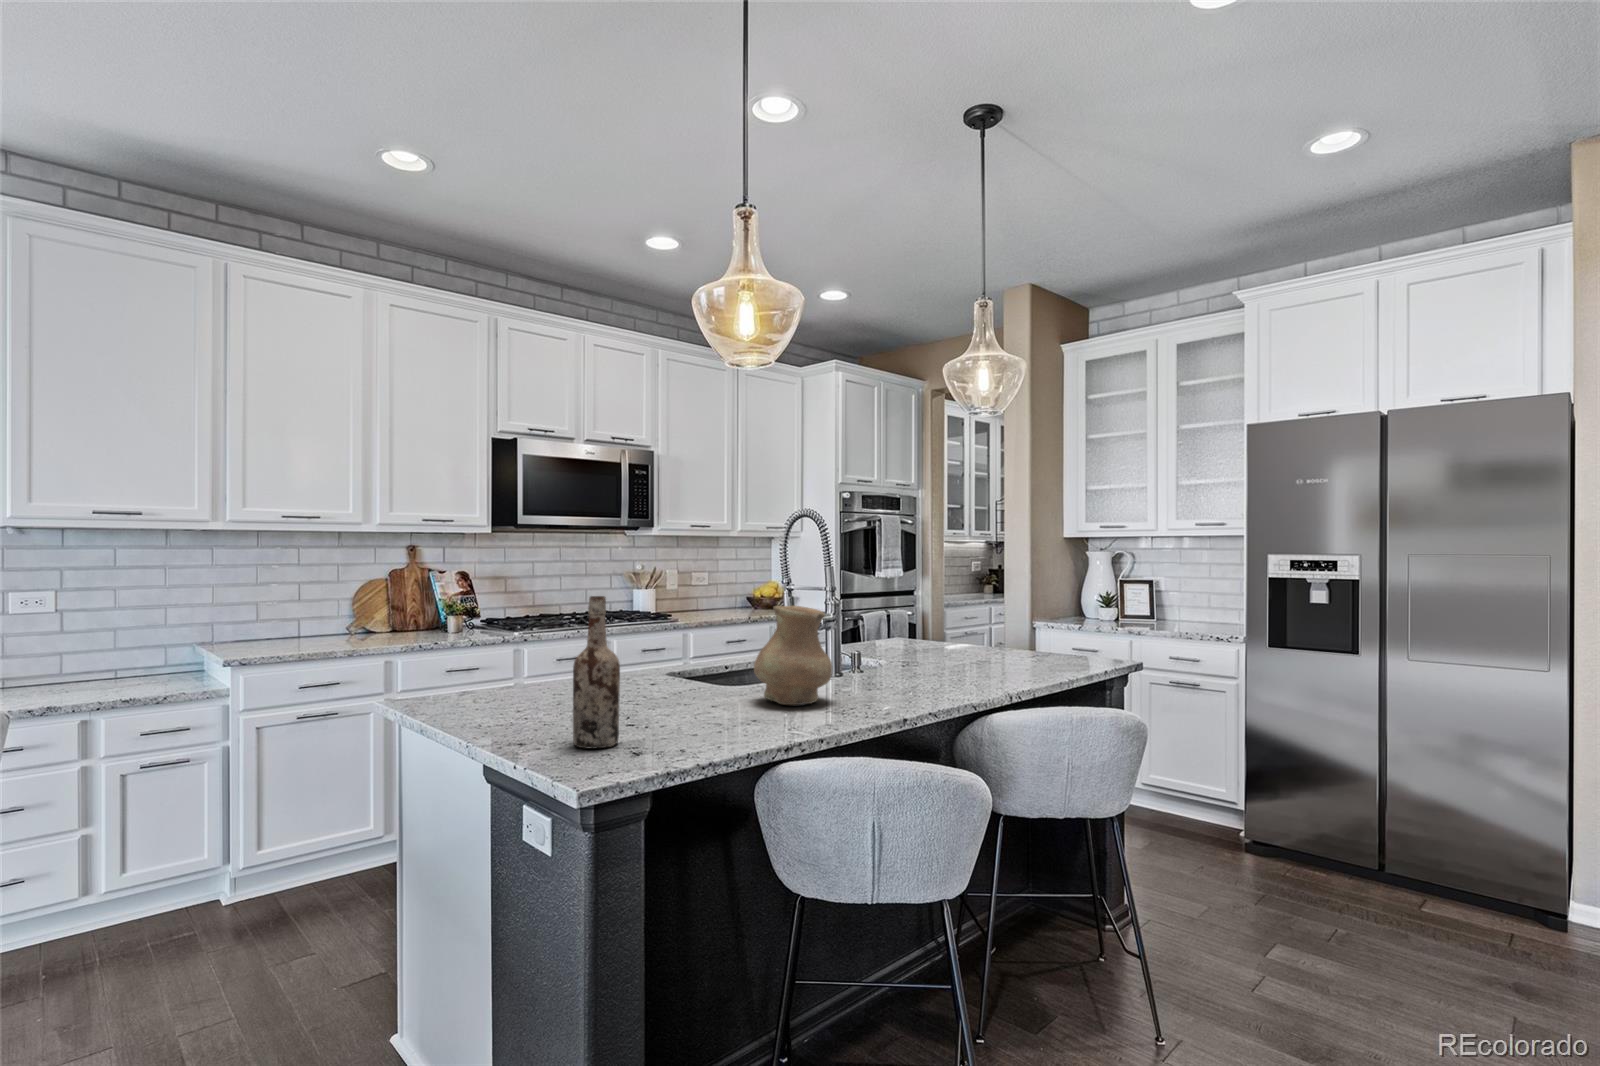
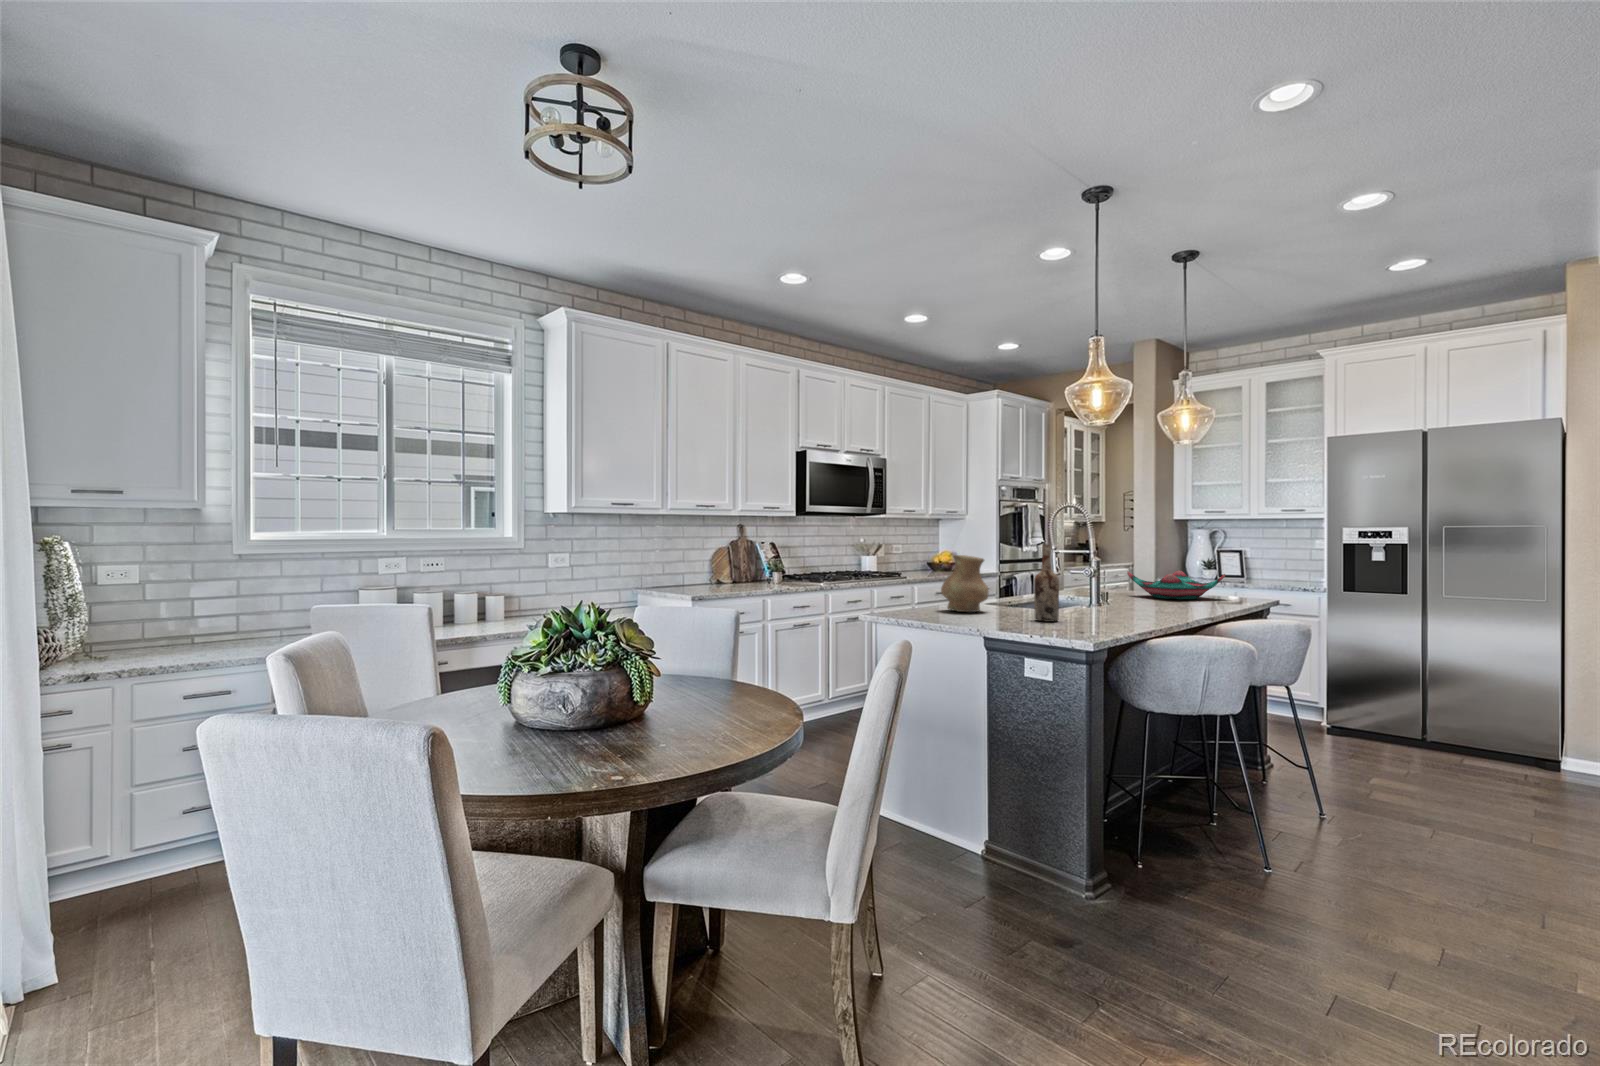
vase: present [754,606,832,705] -> present [941,555,989,612]
decorative bowl: none [906,621,1045,673] -> present [1127,570,1225,599]

